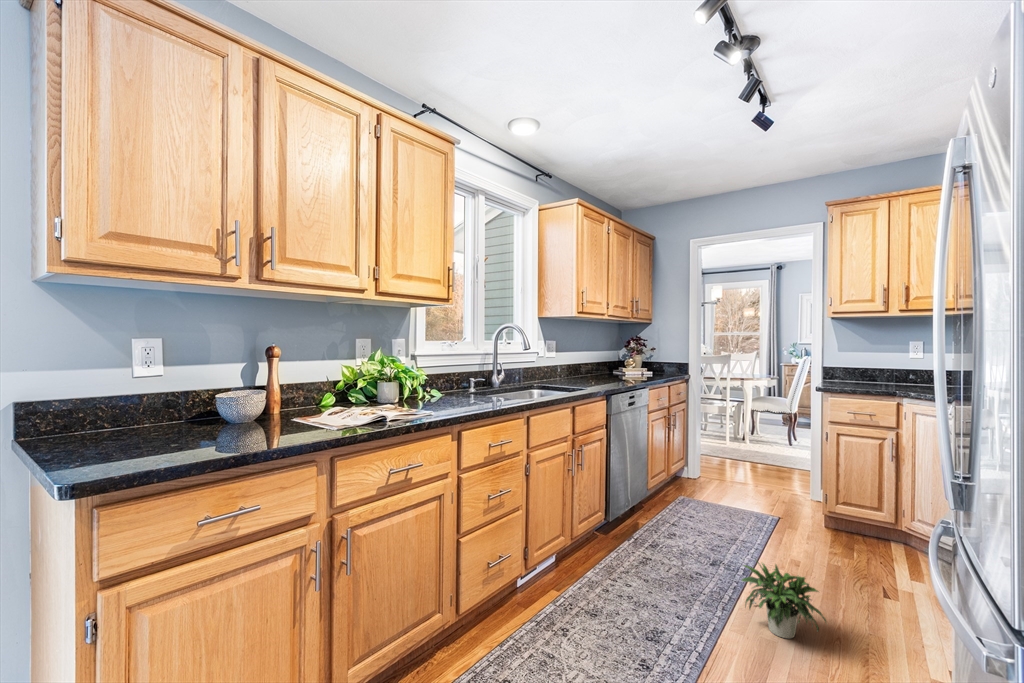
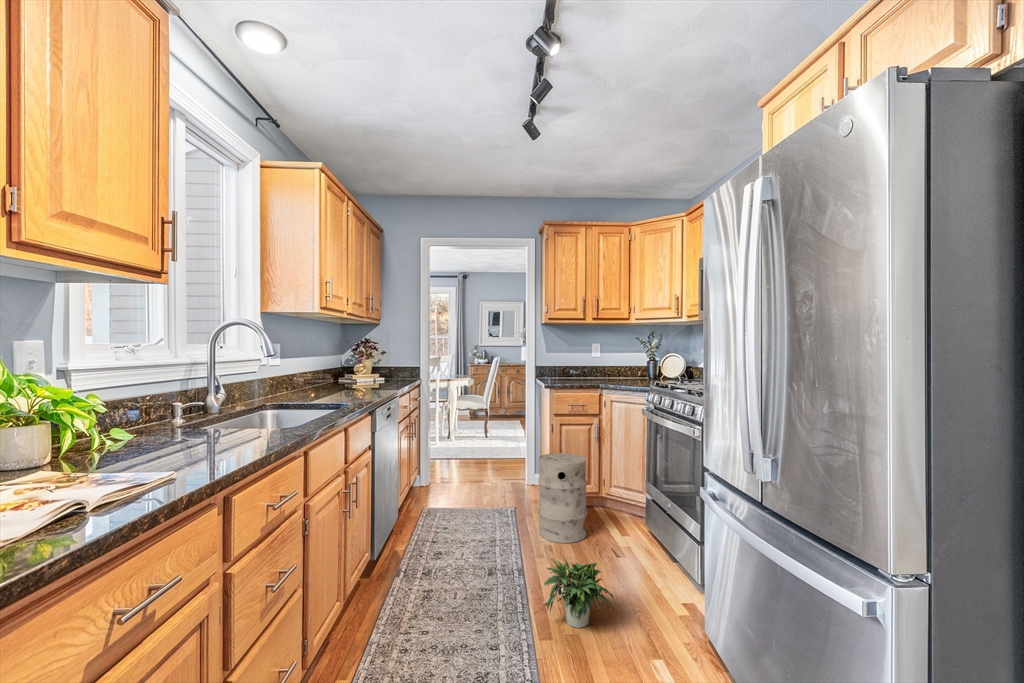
trash can: none [790,464,856,566] -> present [538,453,588,543]

